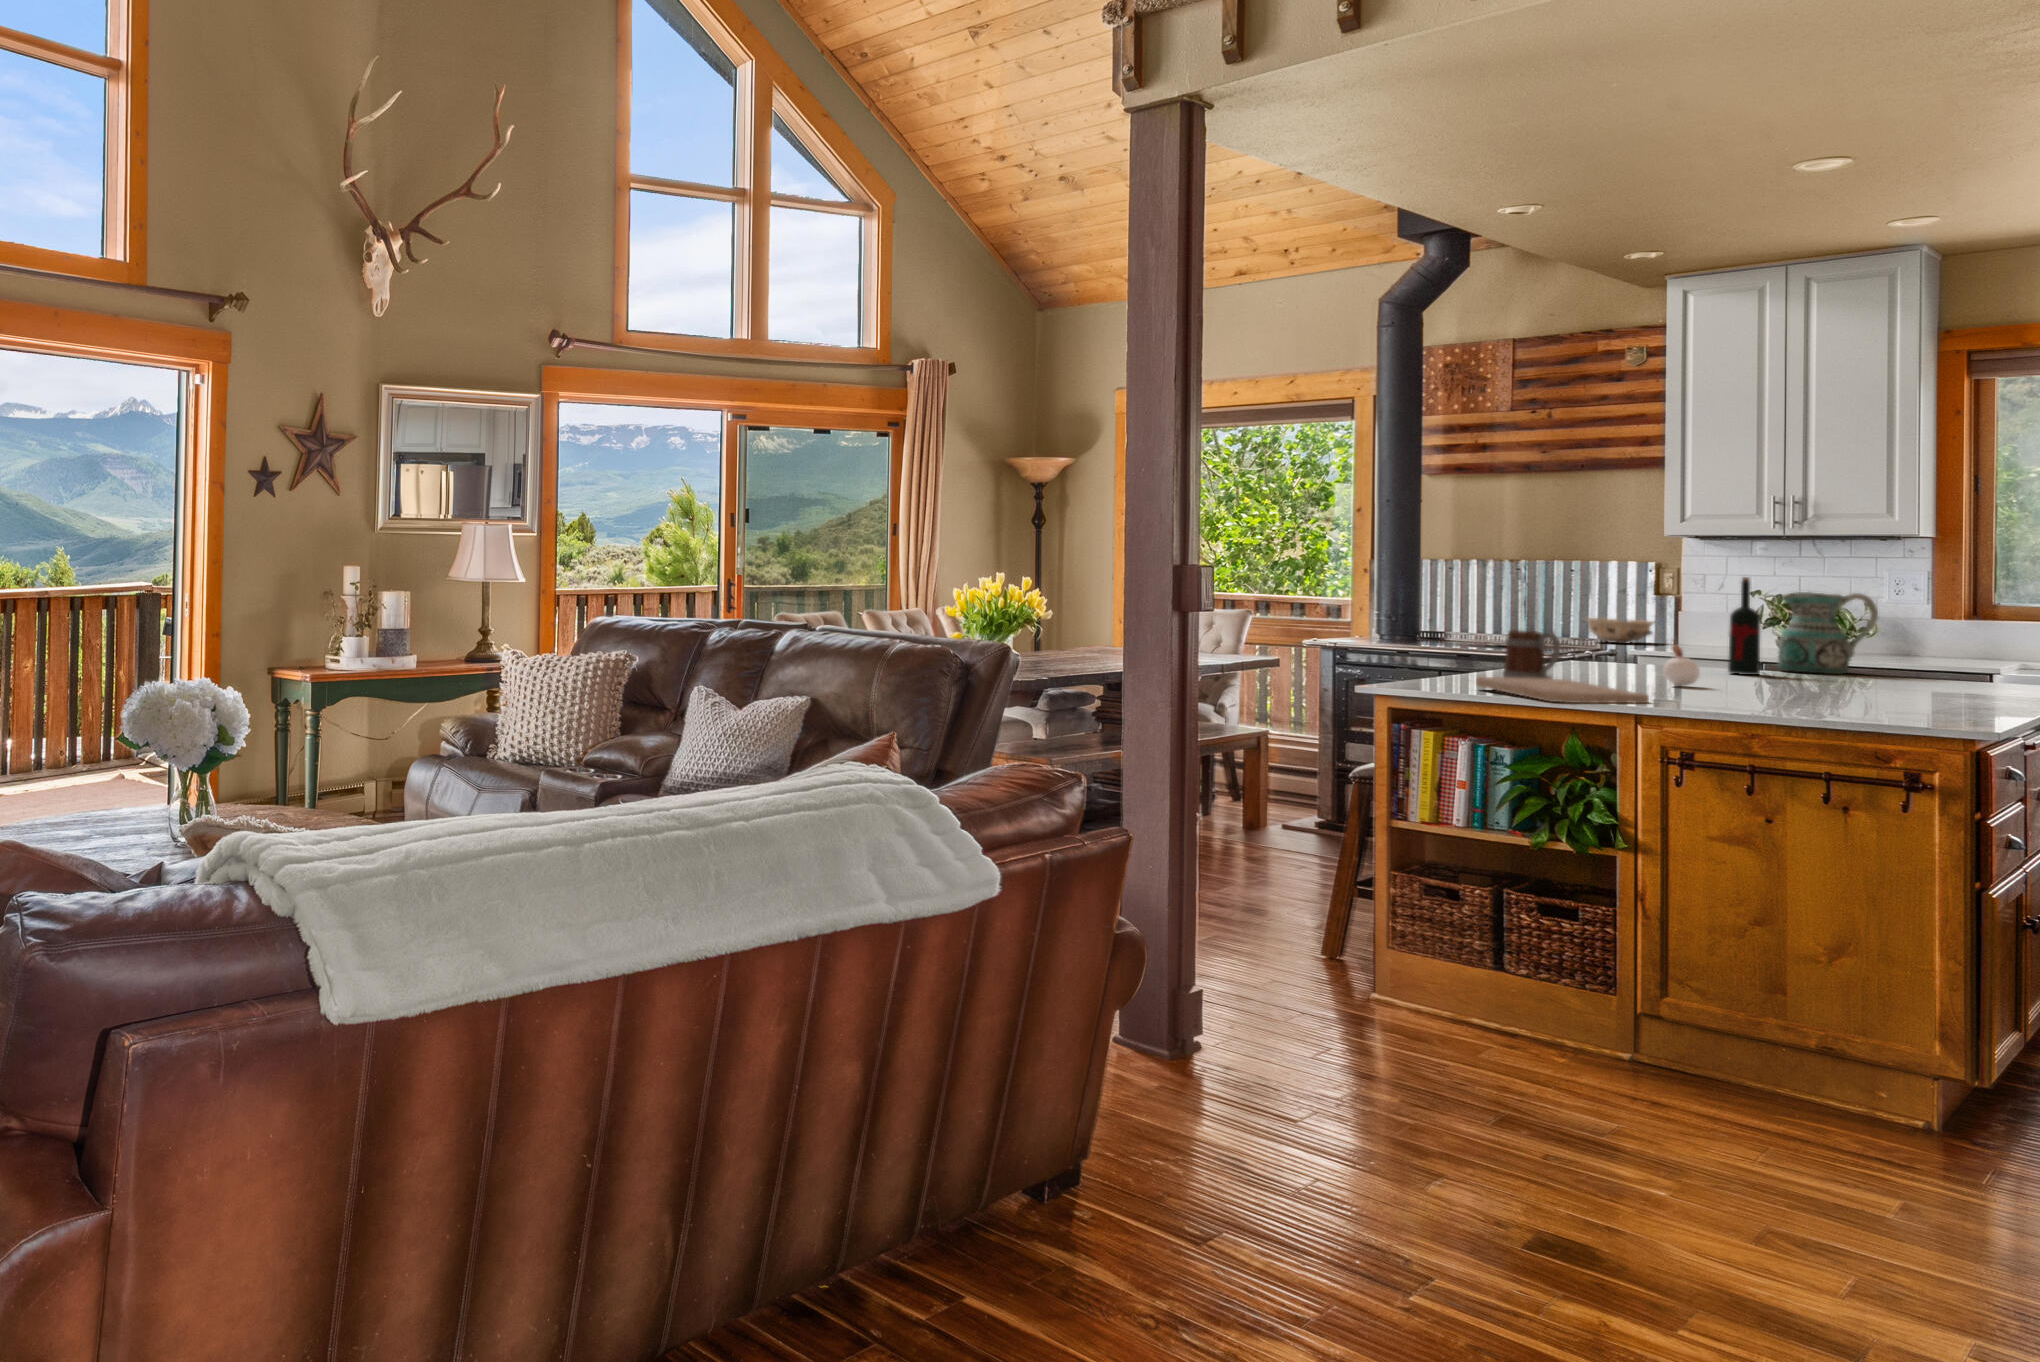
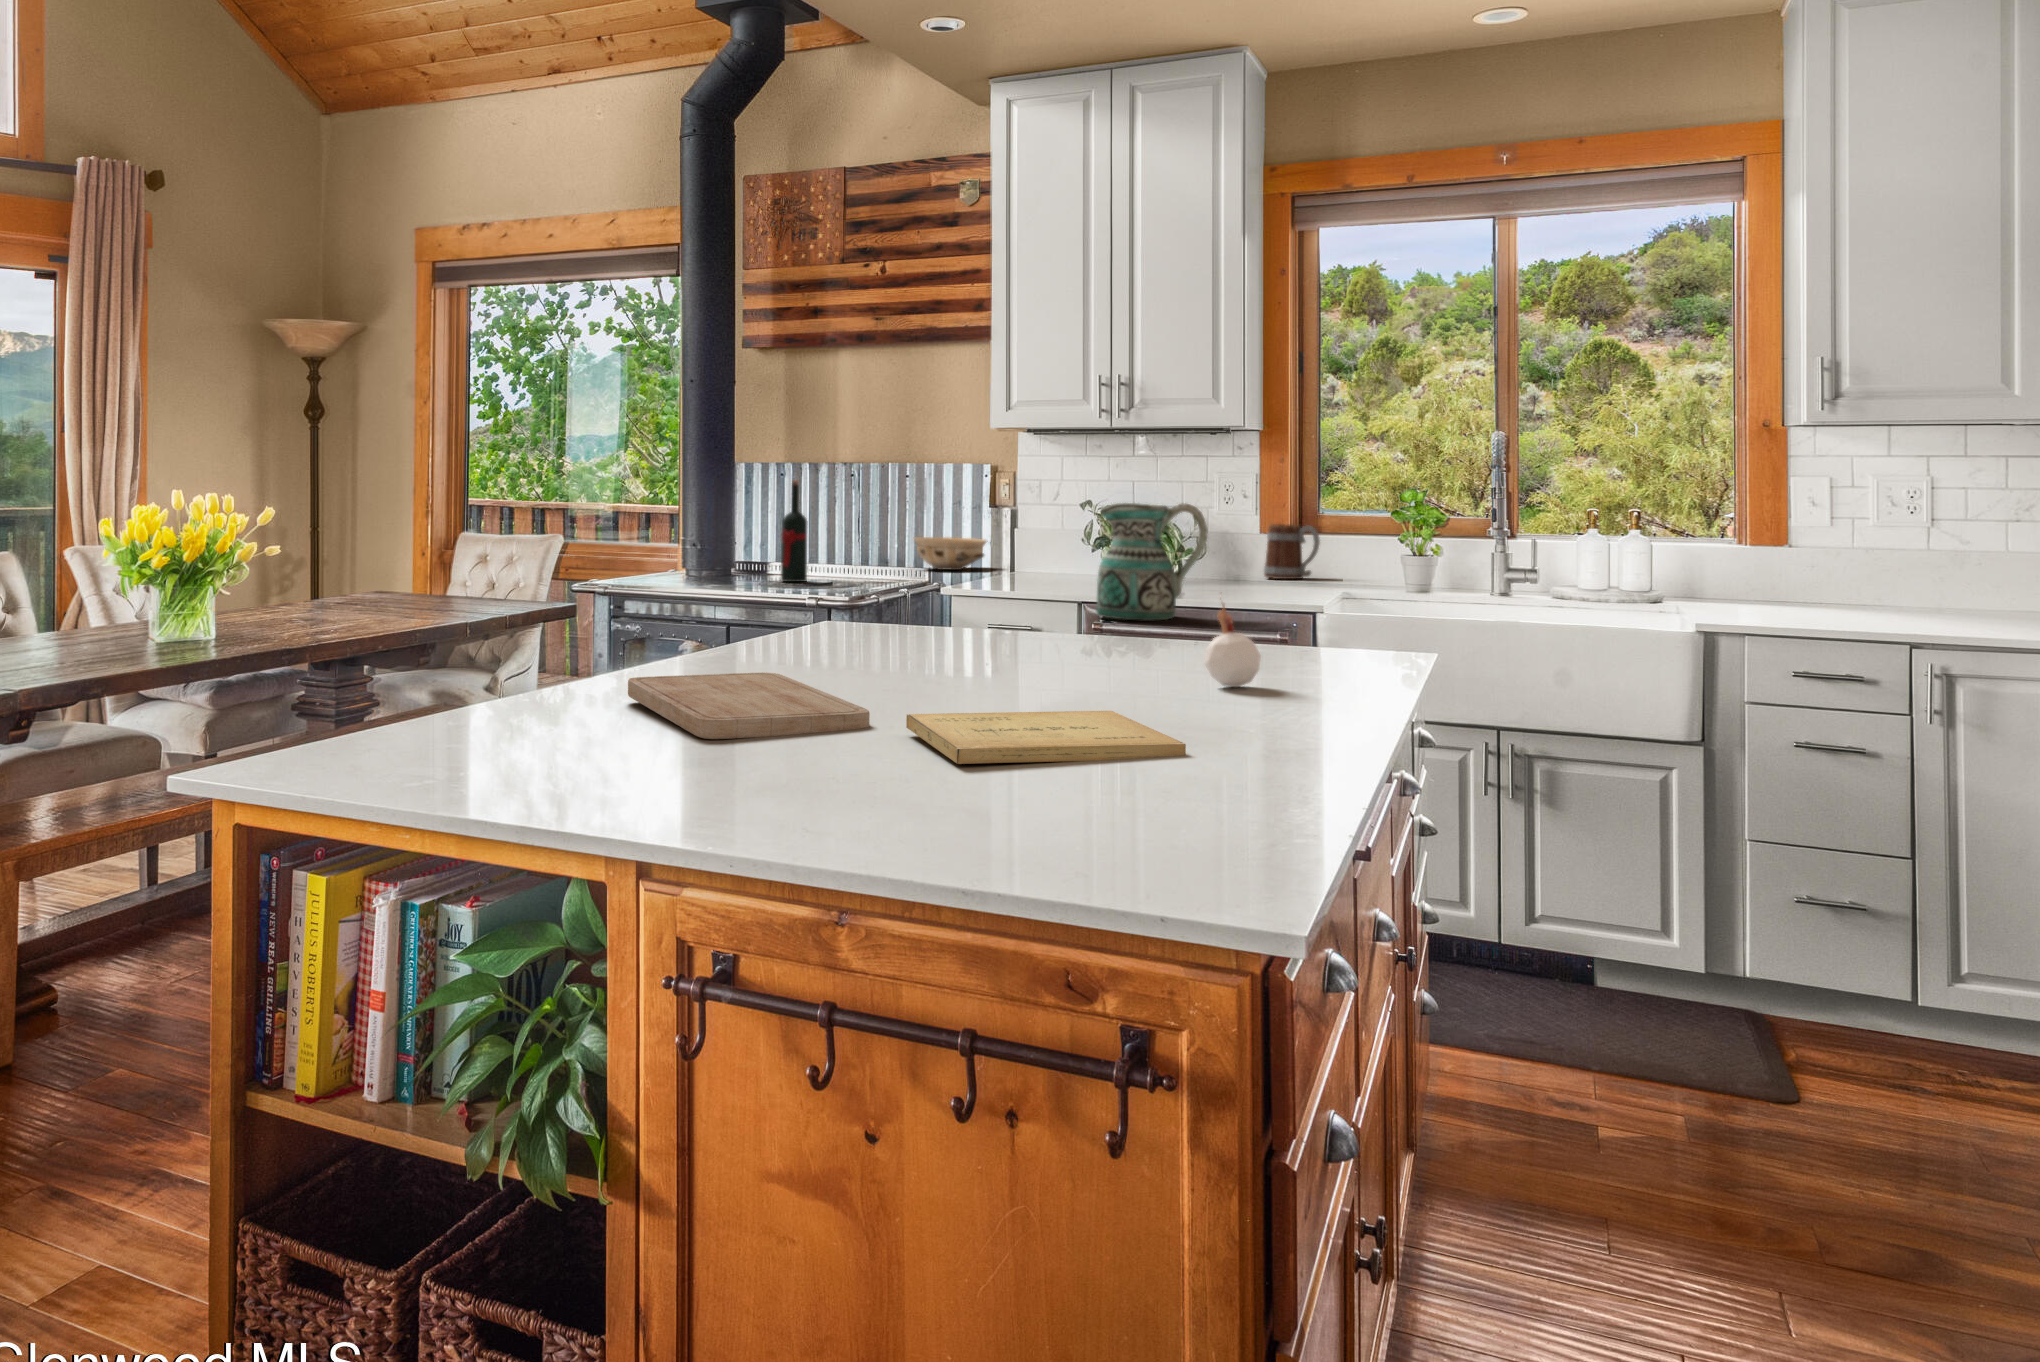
wine bottle: present [1728,577,1761,675] -> present [781,480,808,582]
mug: present [1502,630,1560,679] -> present [1264,524,1320,579]
candle: present [1664,643,1700,686] -> present [1204,603,1261,687]
book: none [1677,695,1869,721] -> present [906,711,1186,764]

